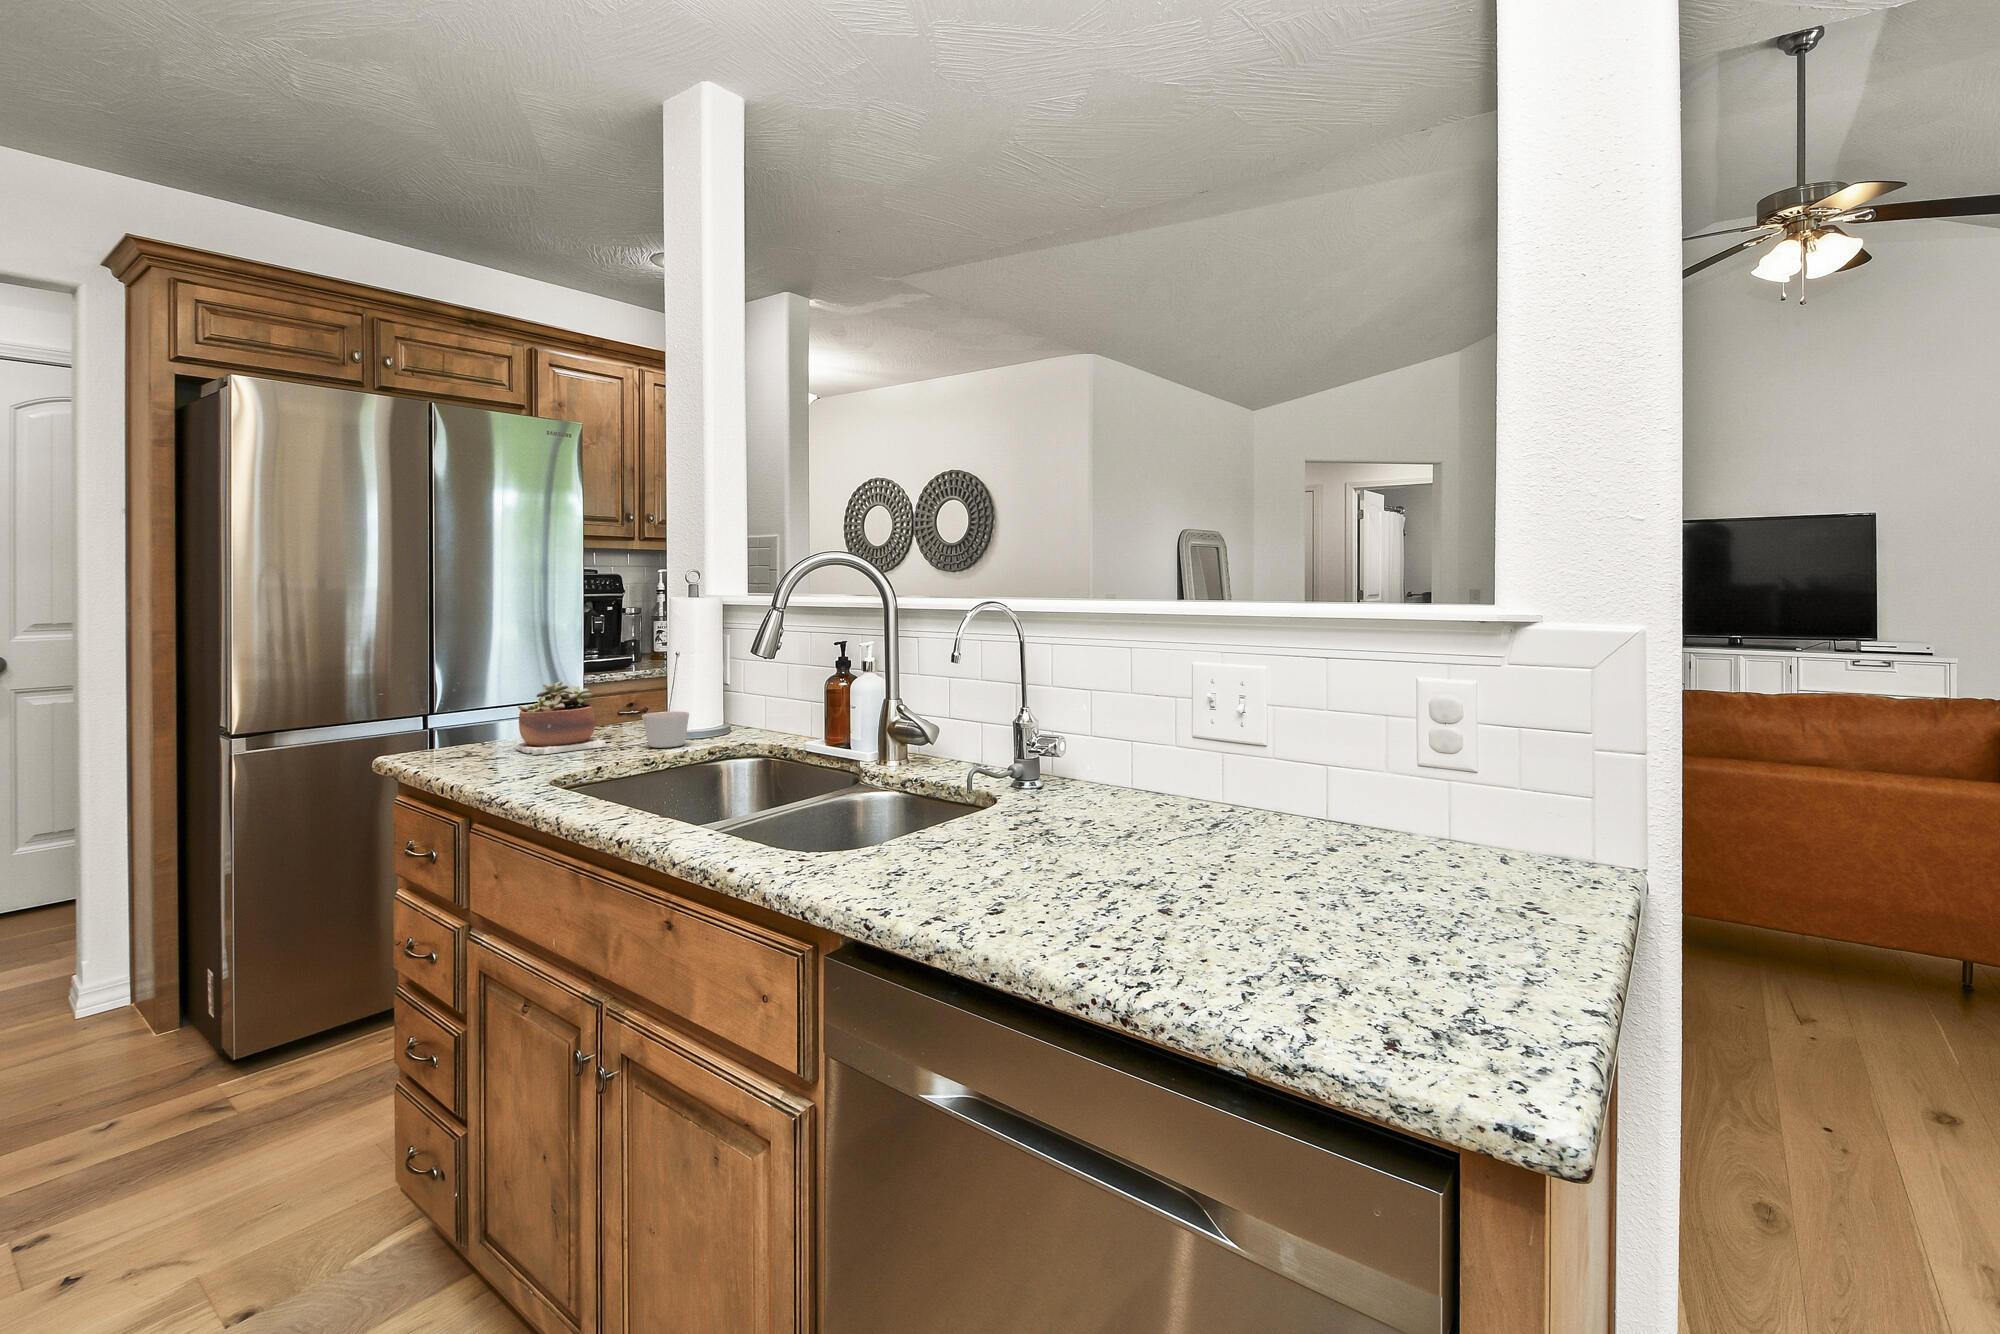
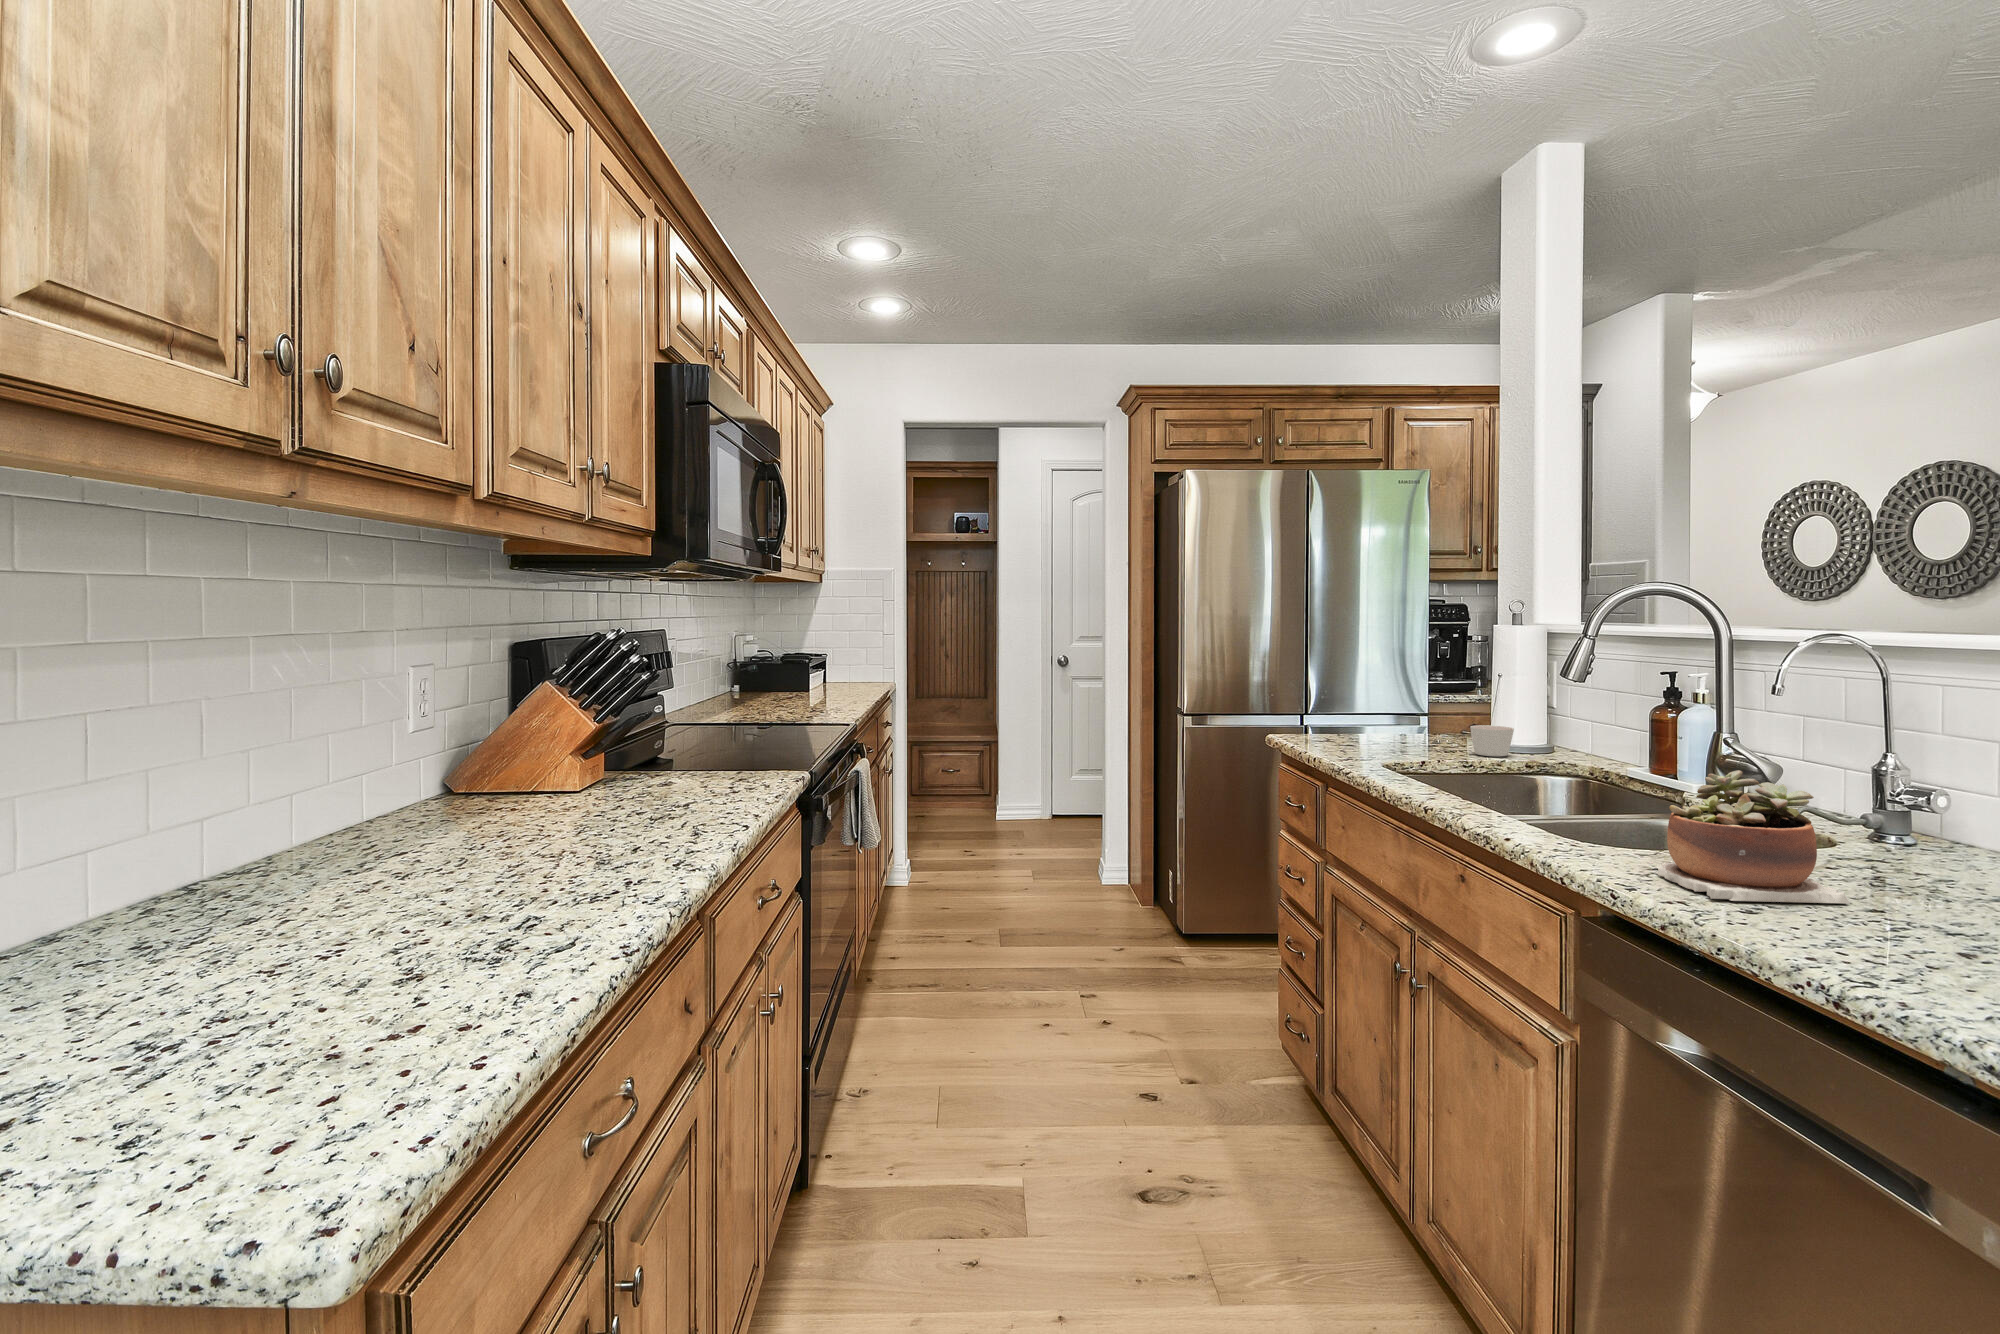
succulent plant: present [515,681,607,755] -> present [1646,770,1850,904]

